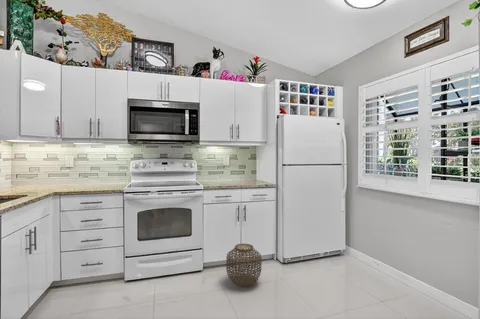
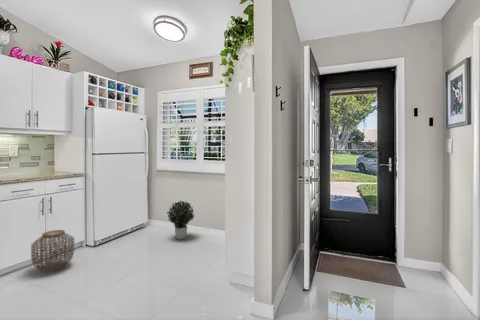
potted plant: none [368,233,414,291] -> present [167,201,194,240]

